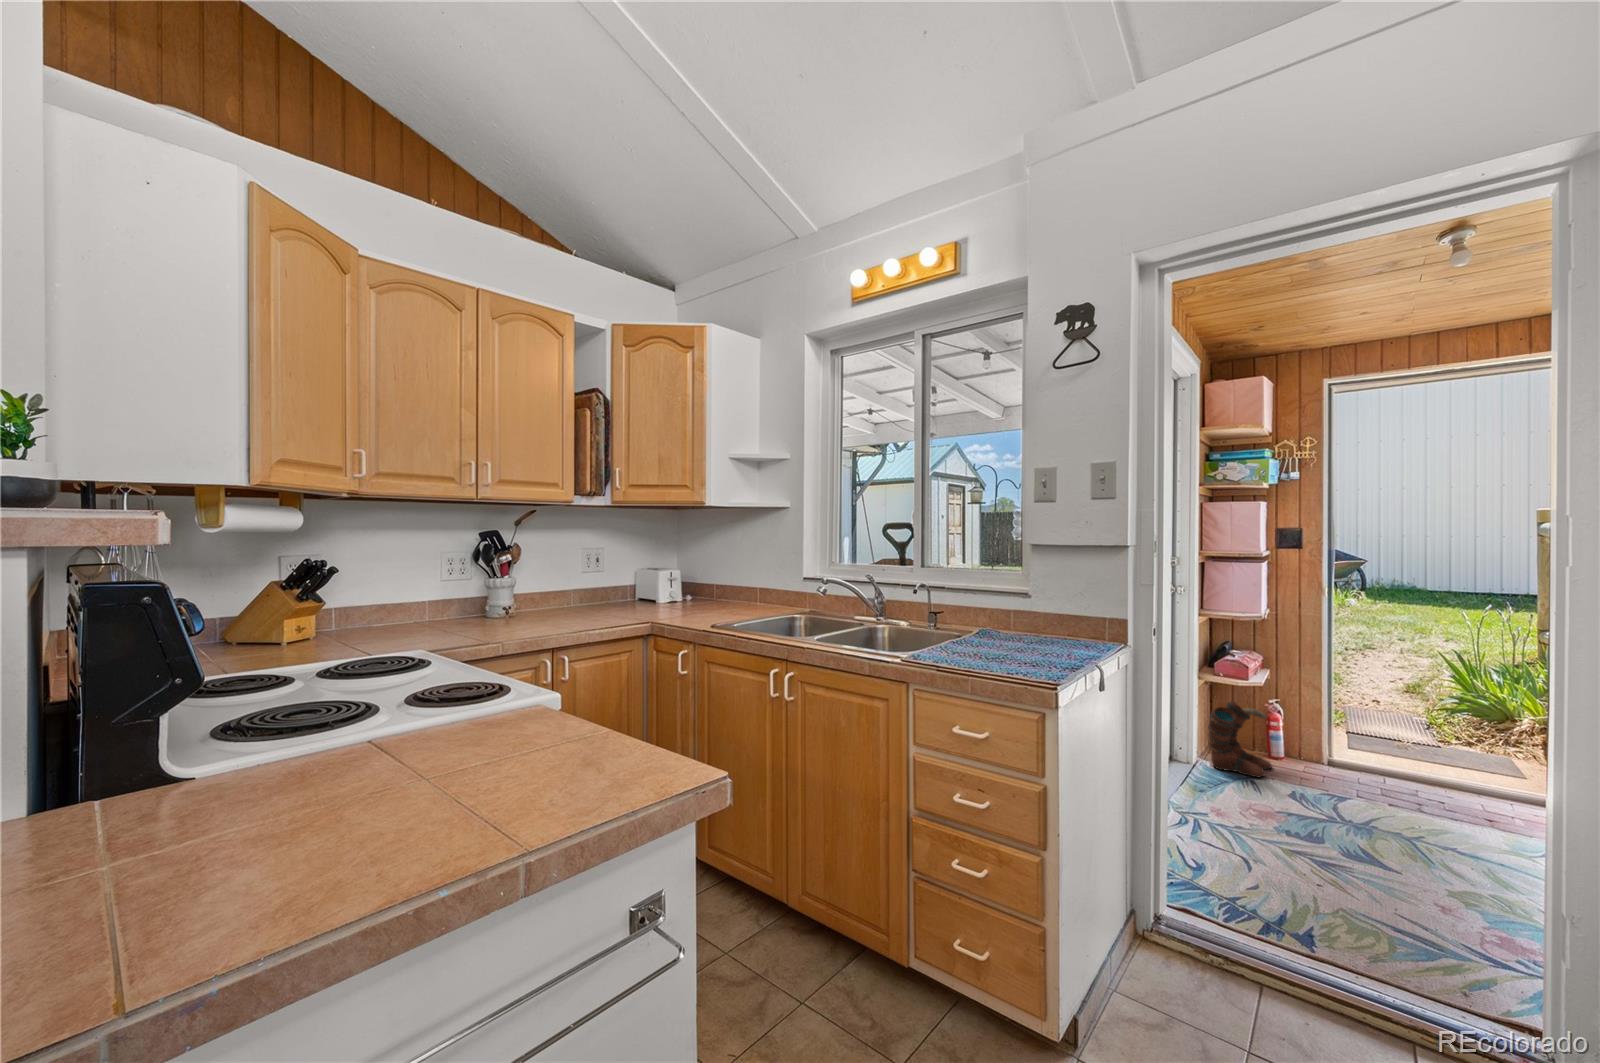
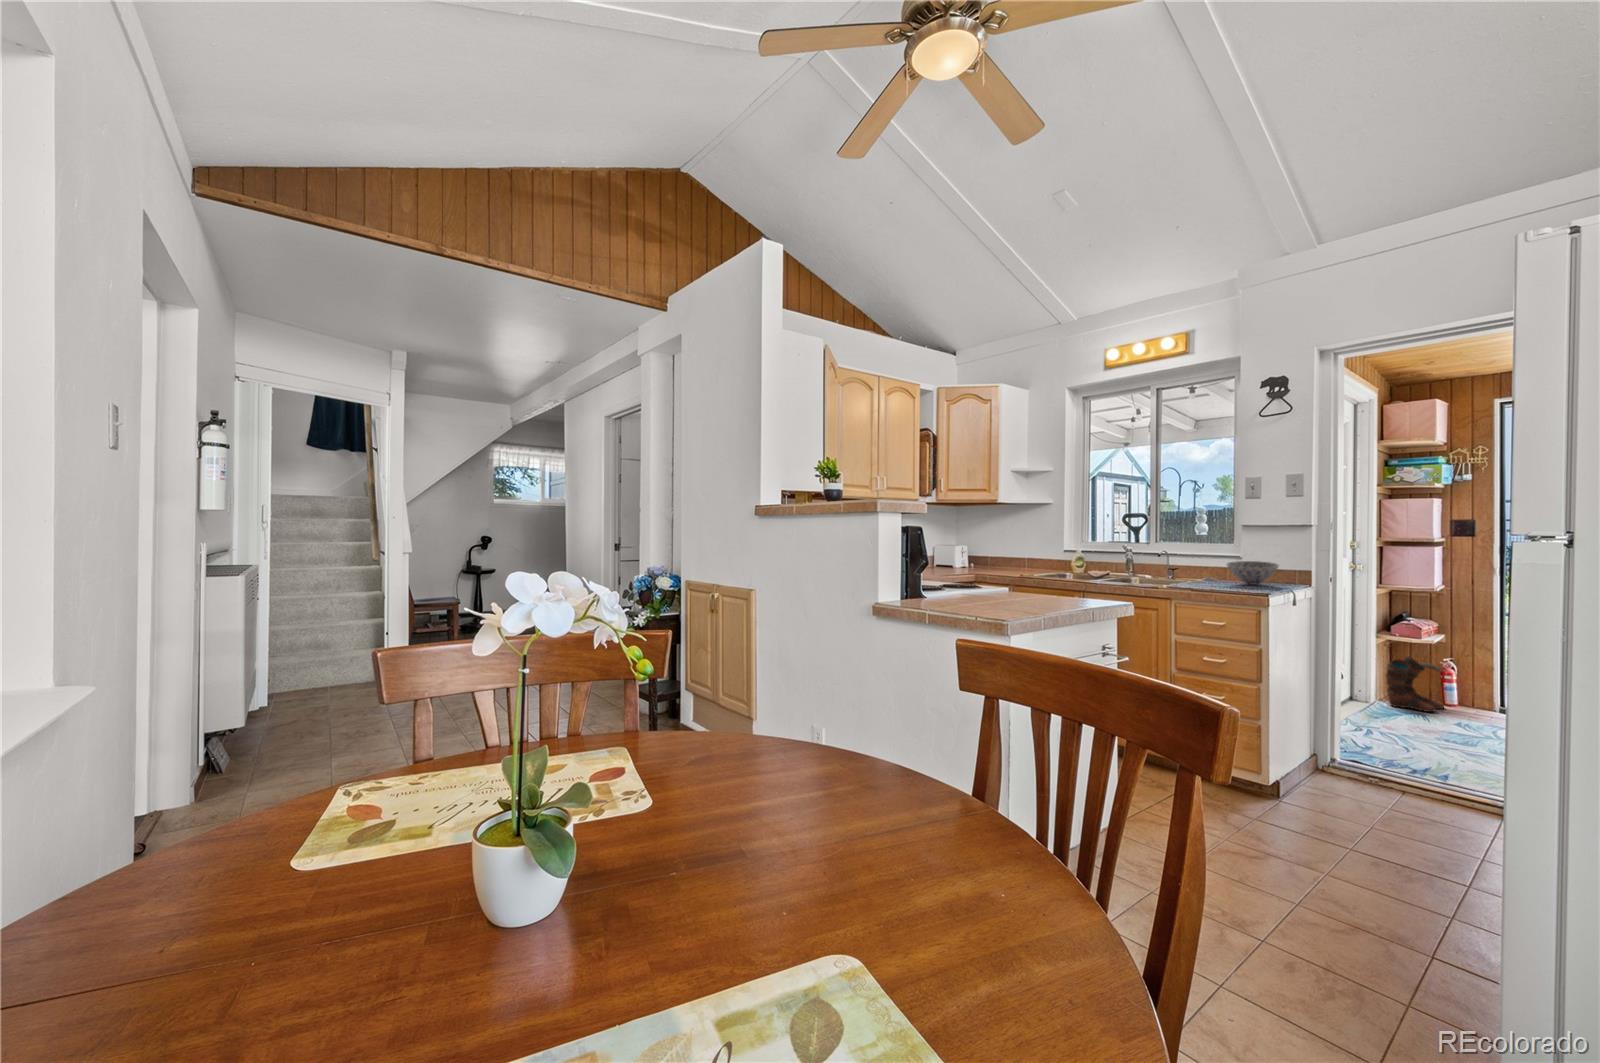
bowl: none [1004,604,1080,645] -> present [1227,561,1279,584]

